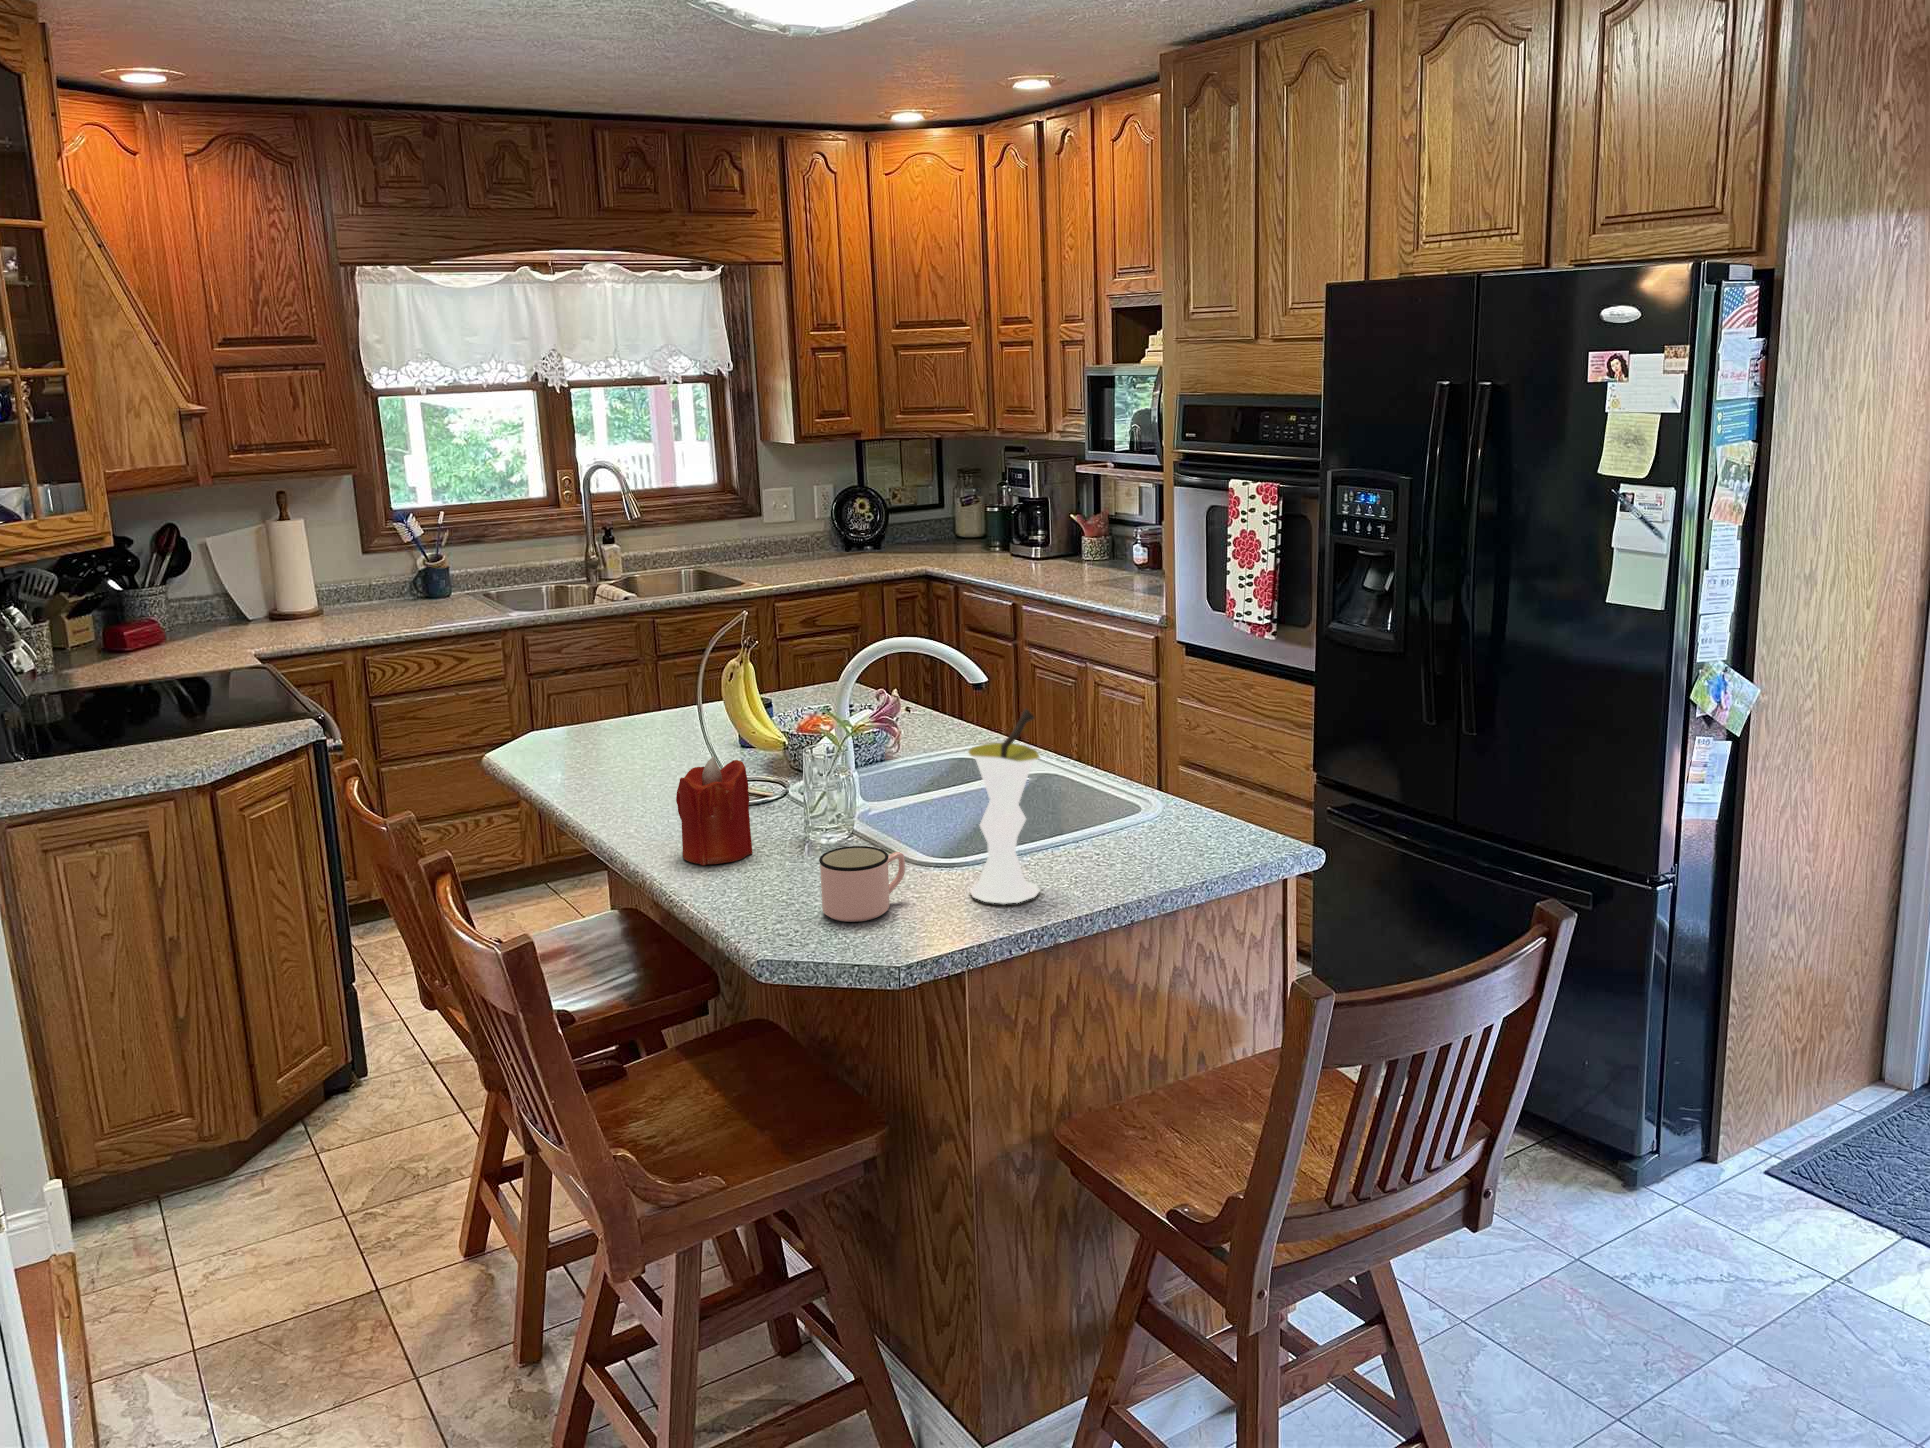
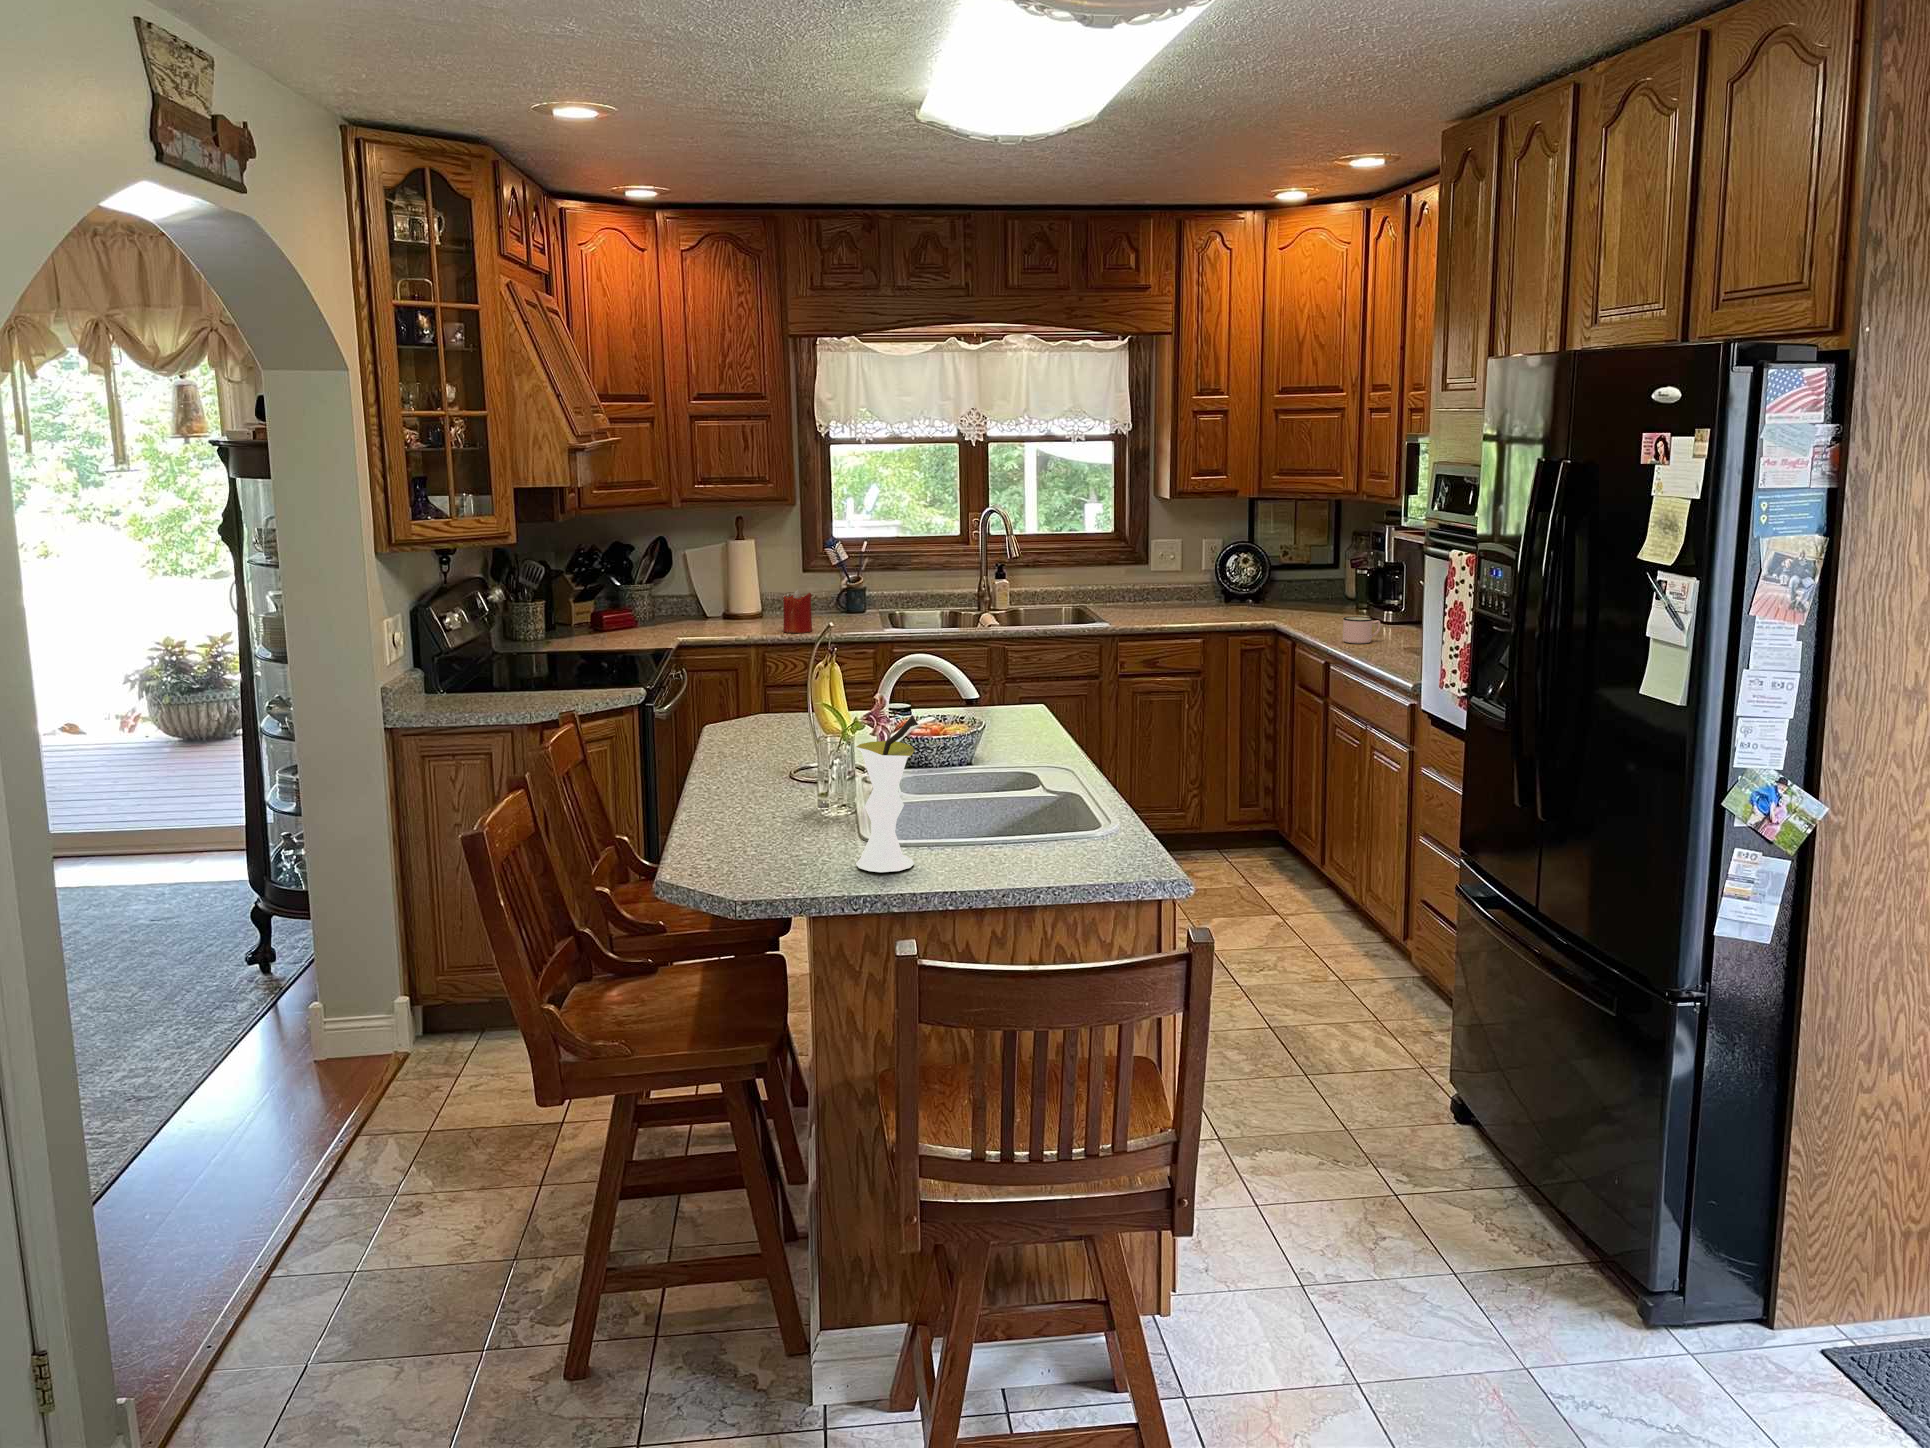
candle: present [676,757,752,865] -> present [783,589,812,633]
mug: present [819,846,905,922] -> present [1343,617,1380,643]

